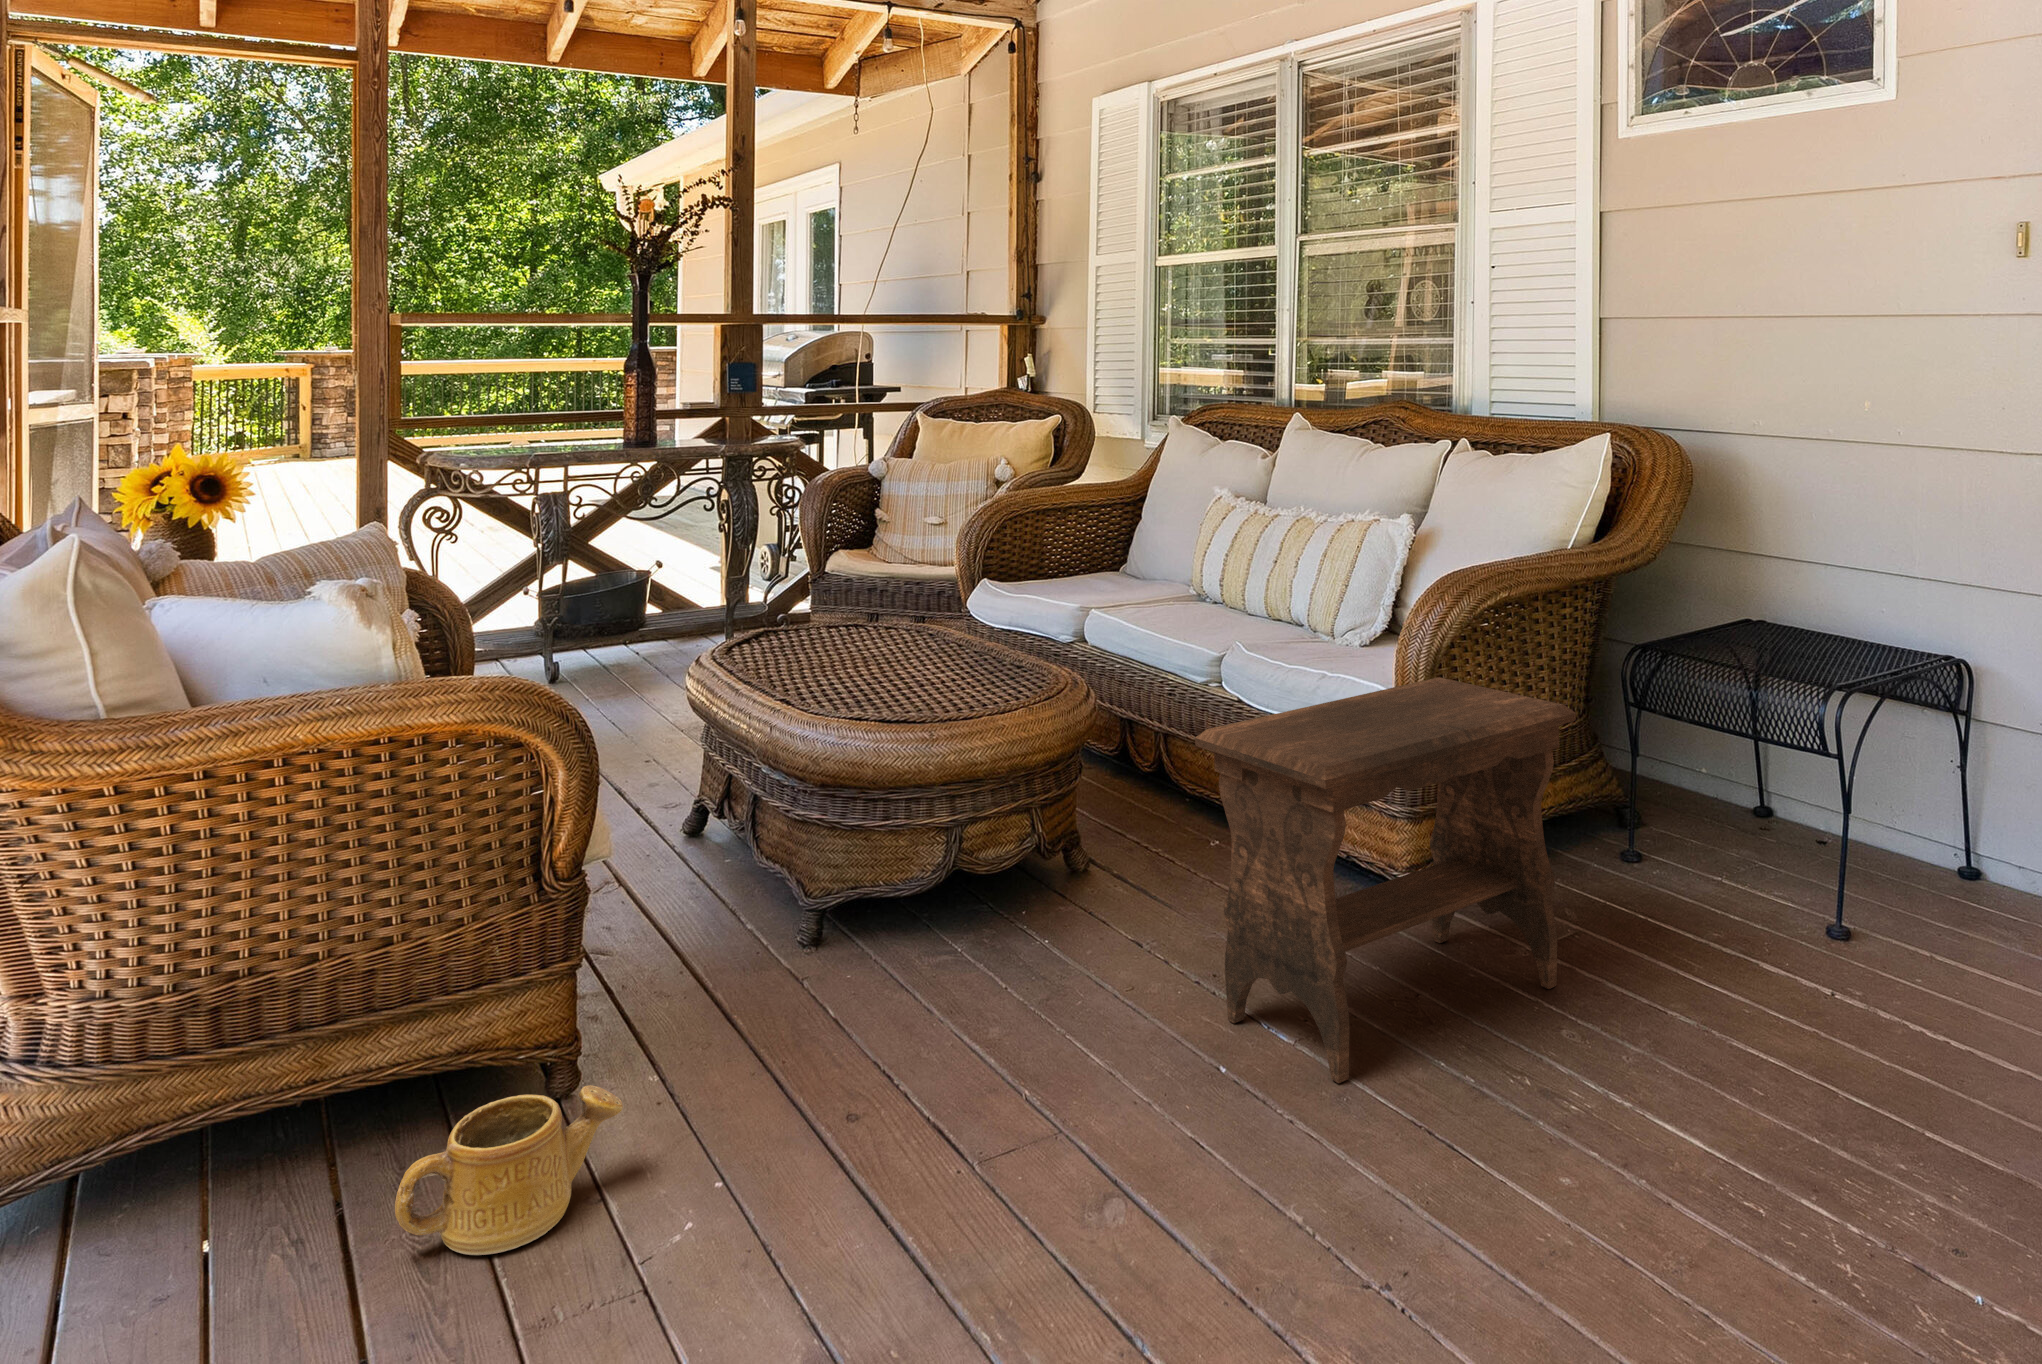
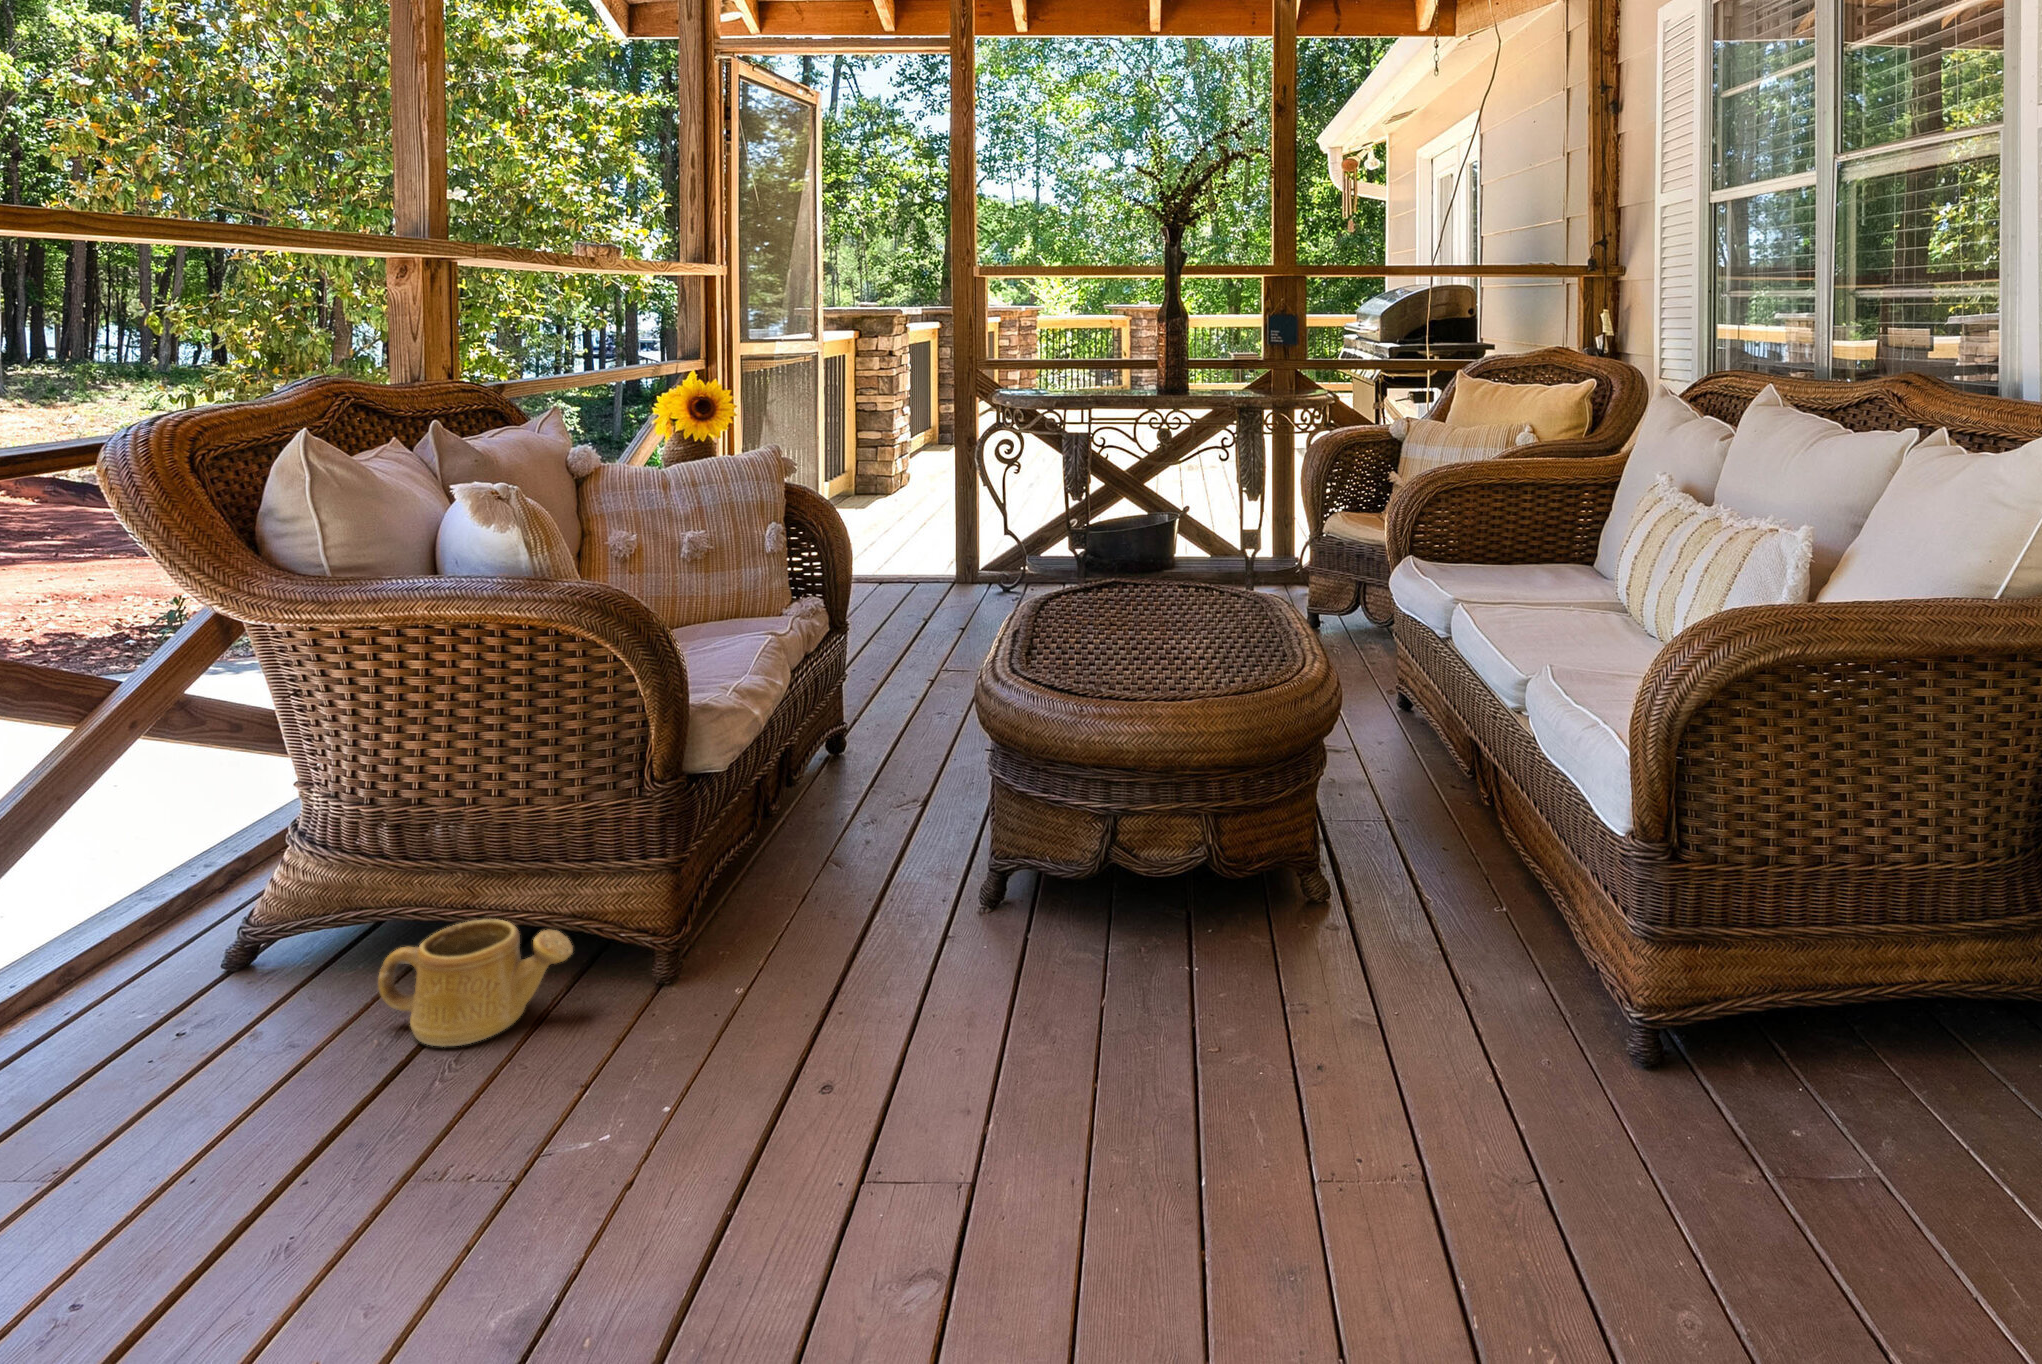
footstool: present [1195,677,1576,1083] -> none [1155,730,1654,1196]

